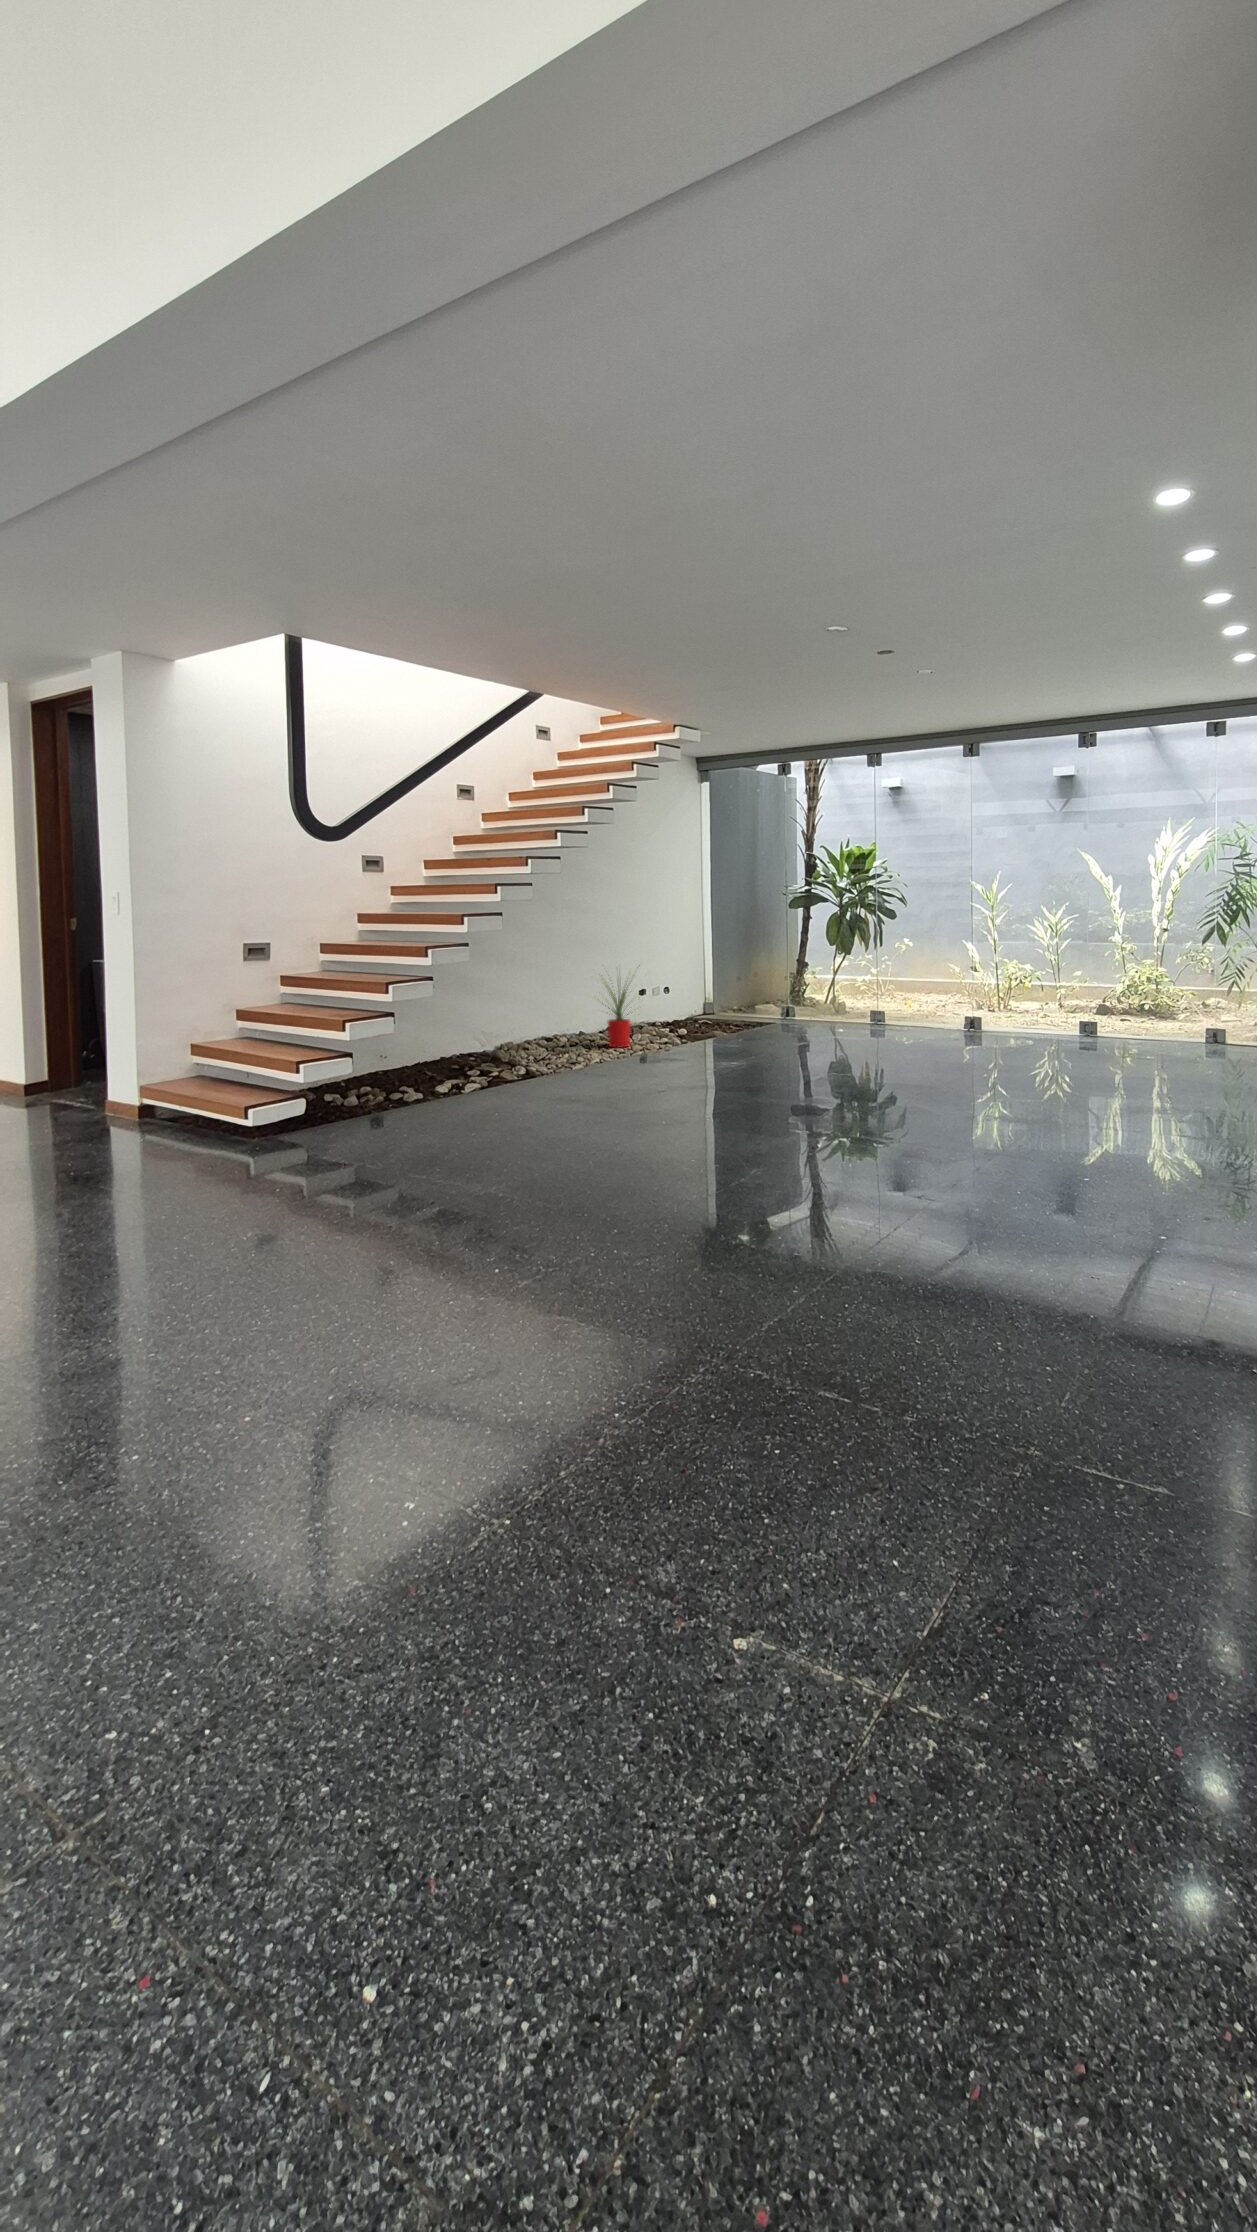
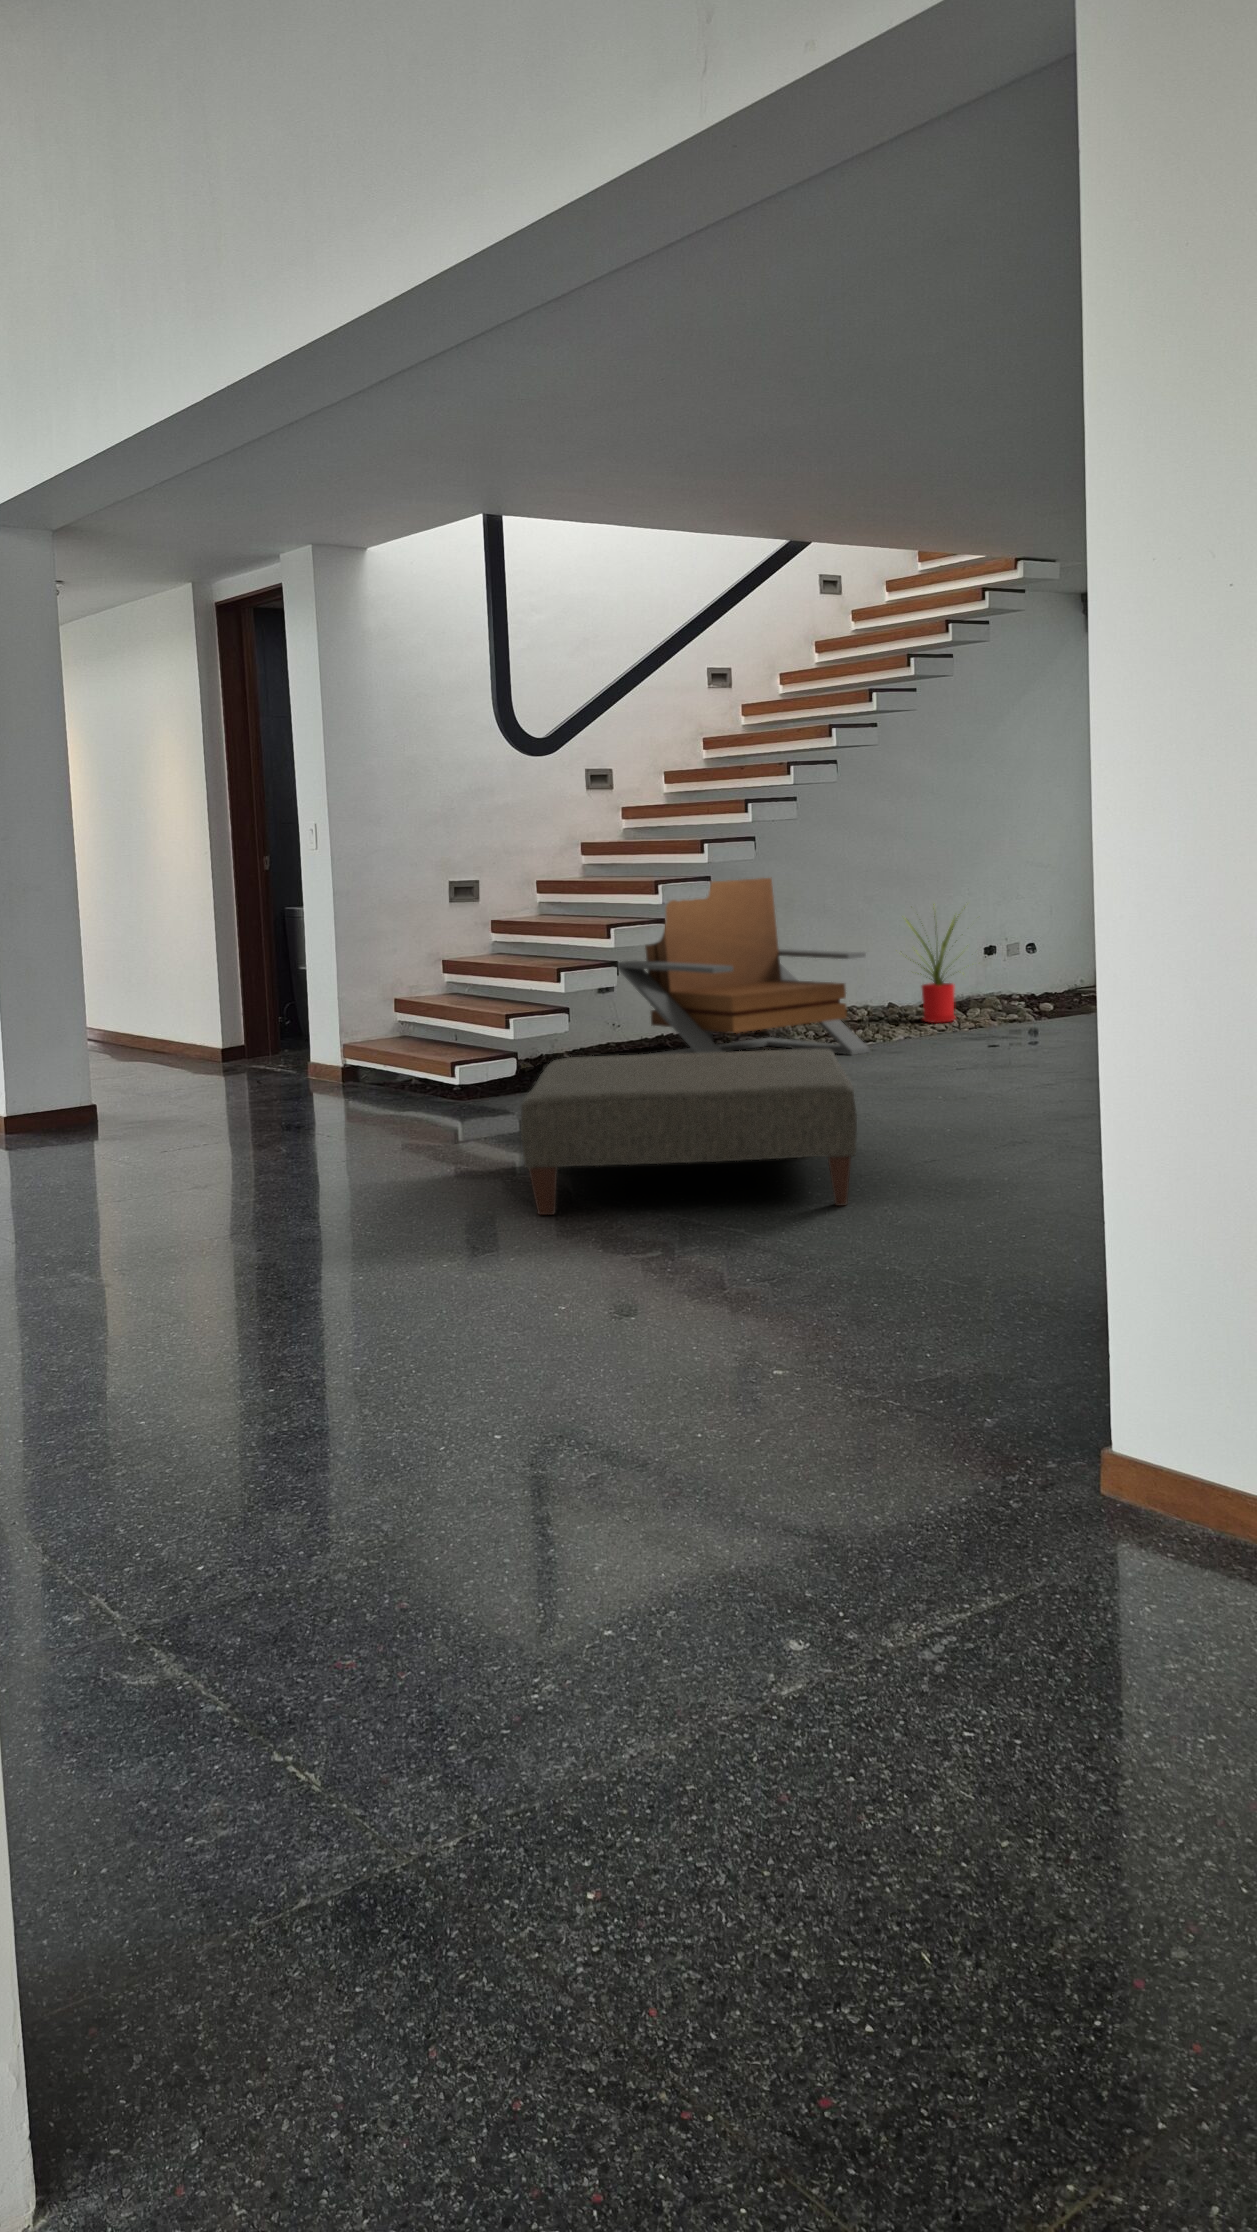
lounge chair: none [386,944,583,1101] -> present [618,878,870,1055]
ottoman: none [340,1105,658,1296] -> present [521,1049,857,1215]

